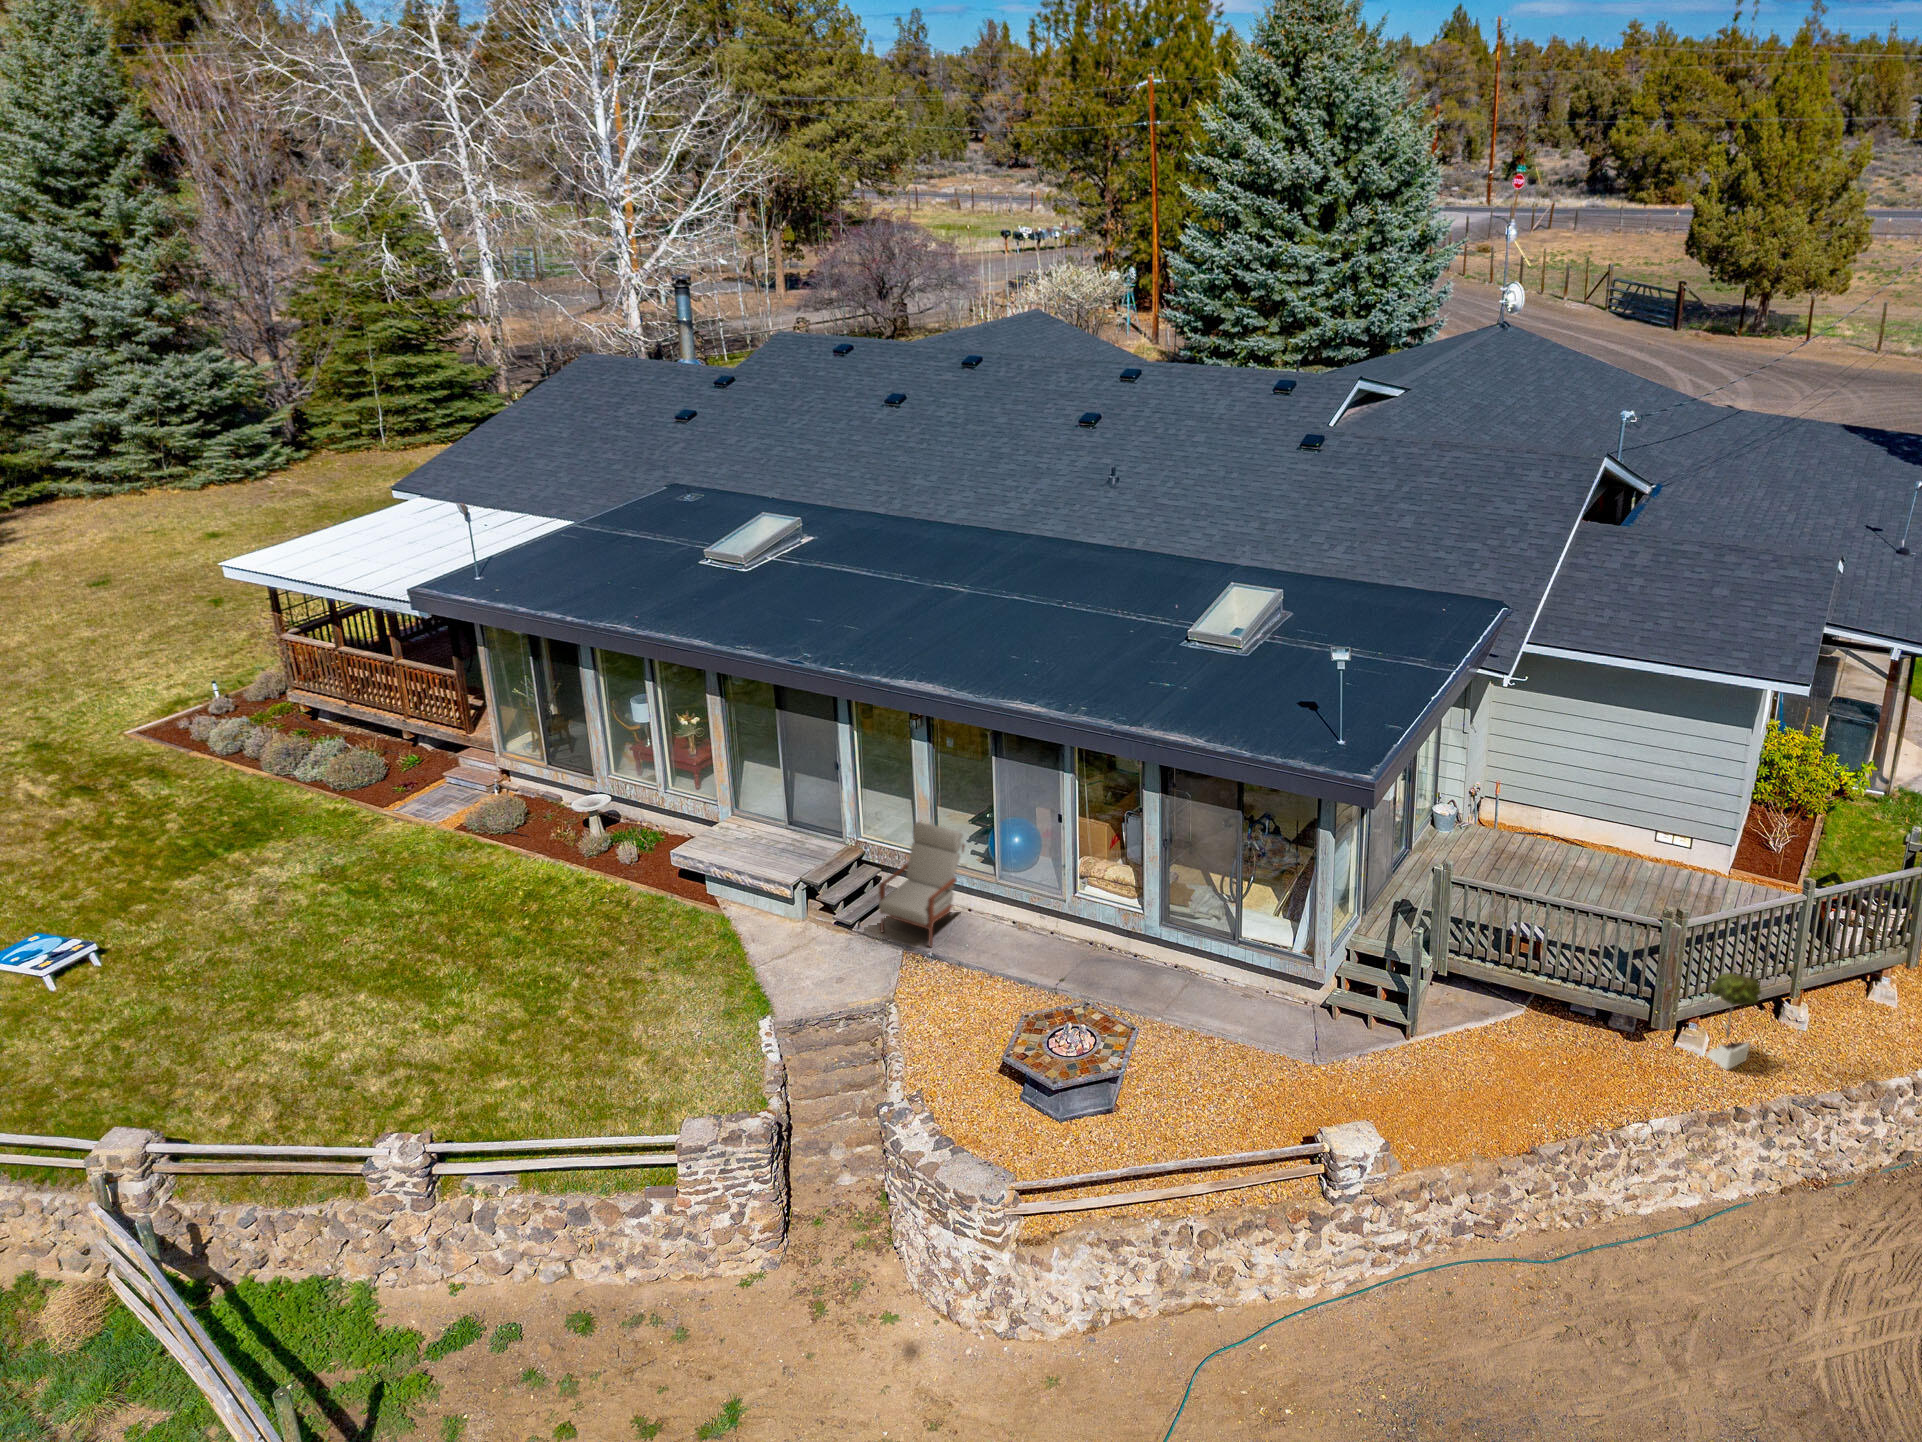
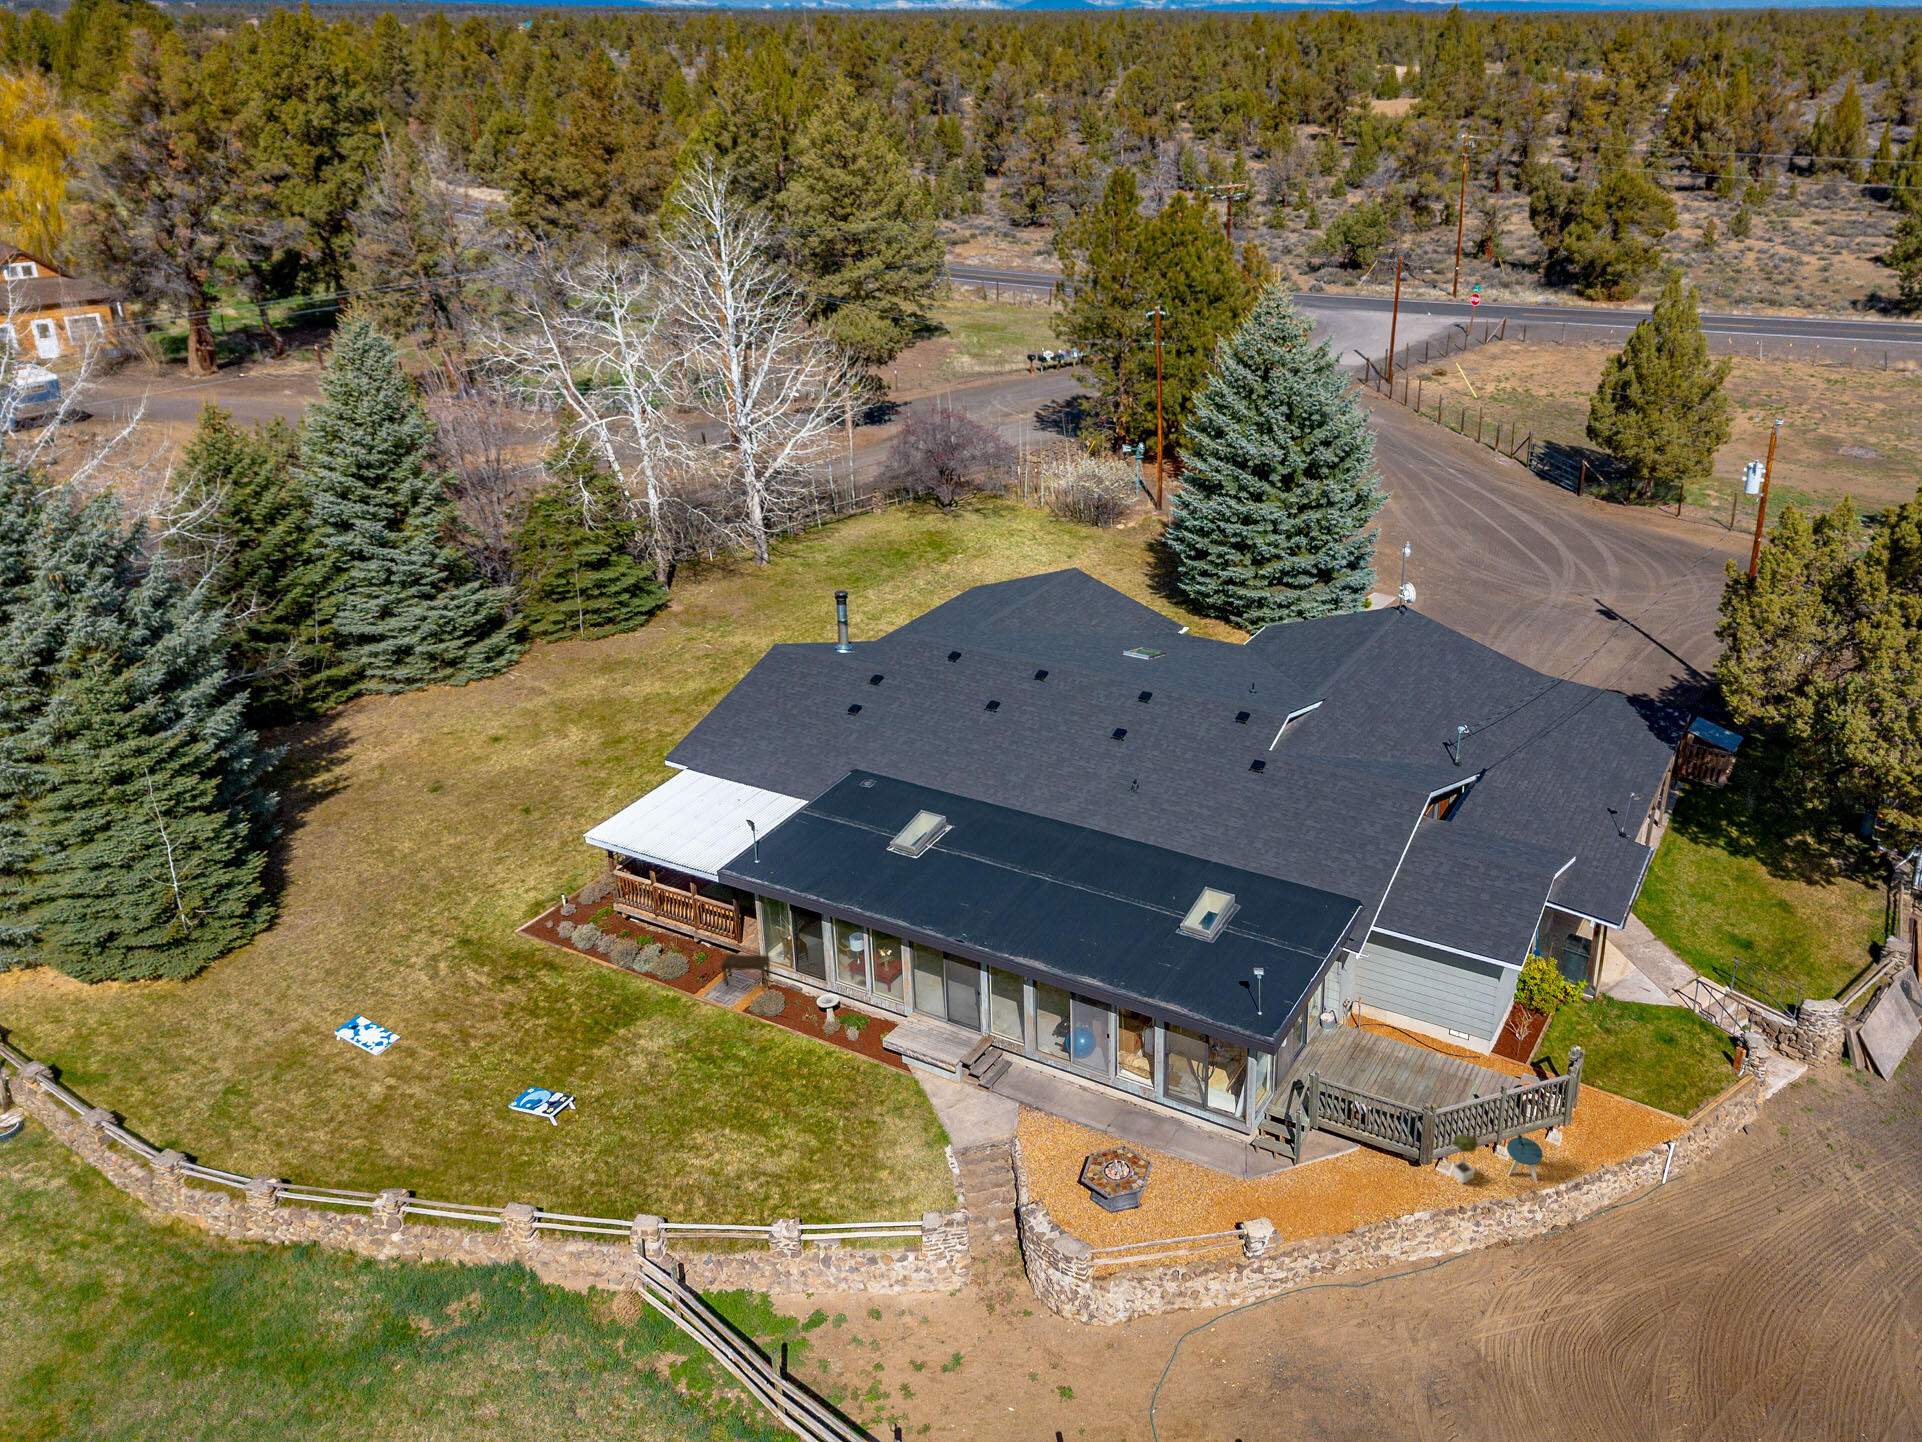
bench: none [419,741,509,794] -> present [721,954,771,987]
armchair: present [879,820,965,947] -> none [1006,1025,1057,1102]
side table: none [1798,980,1877,1064] -> present [1507,1135,1543,1181]

